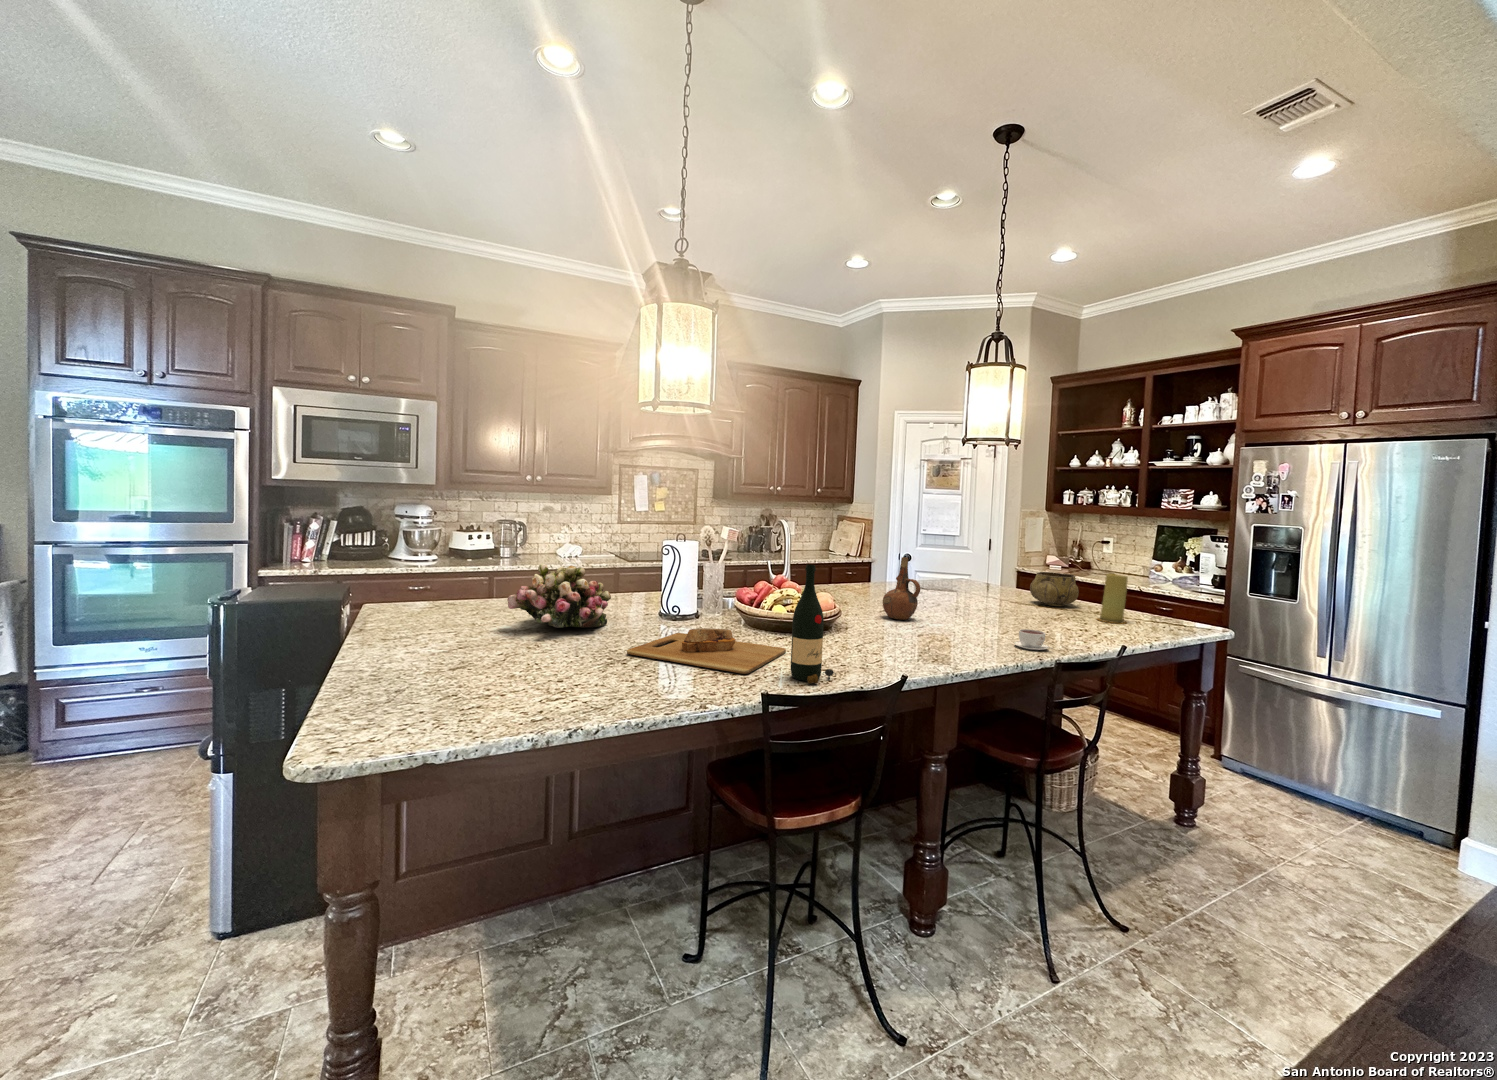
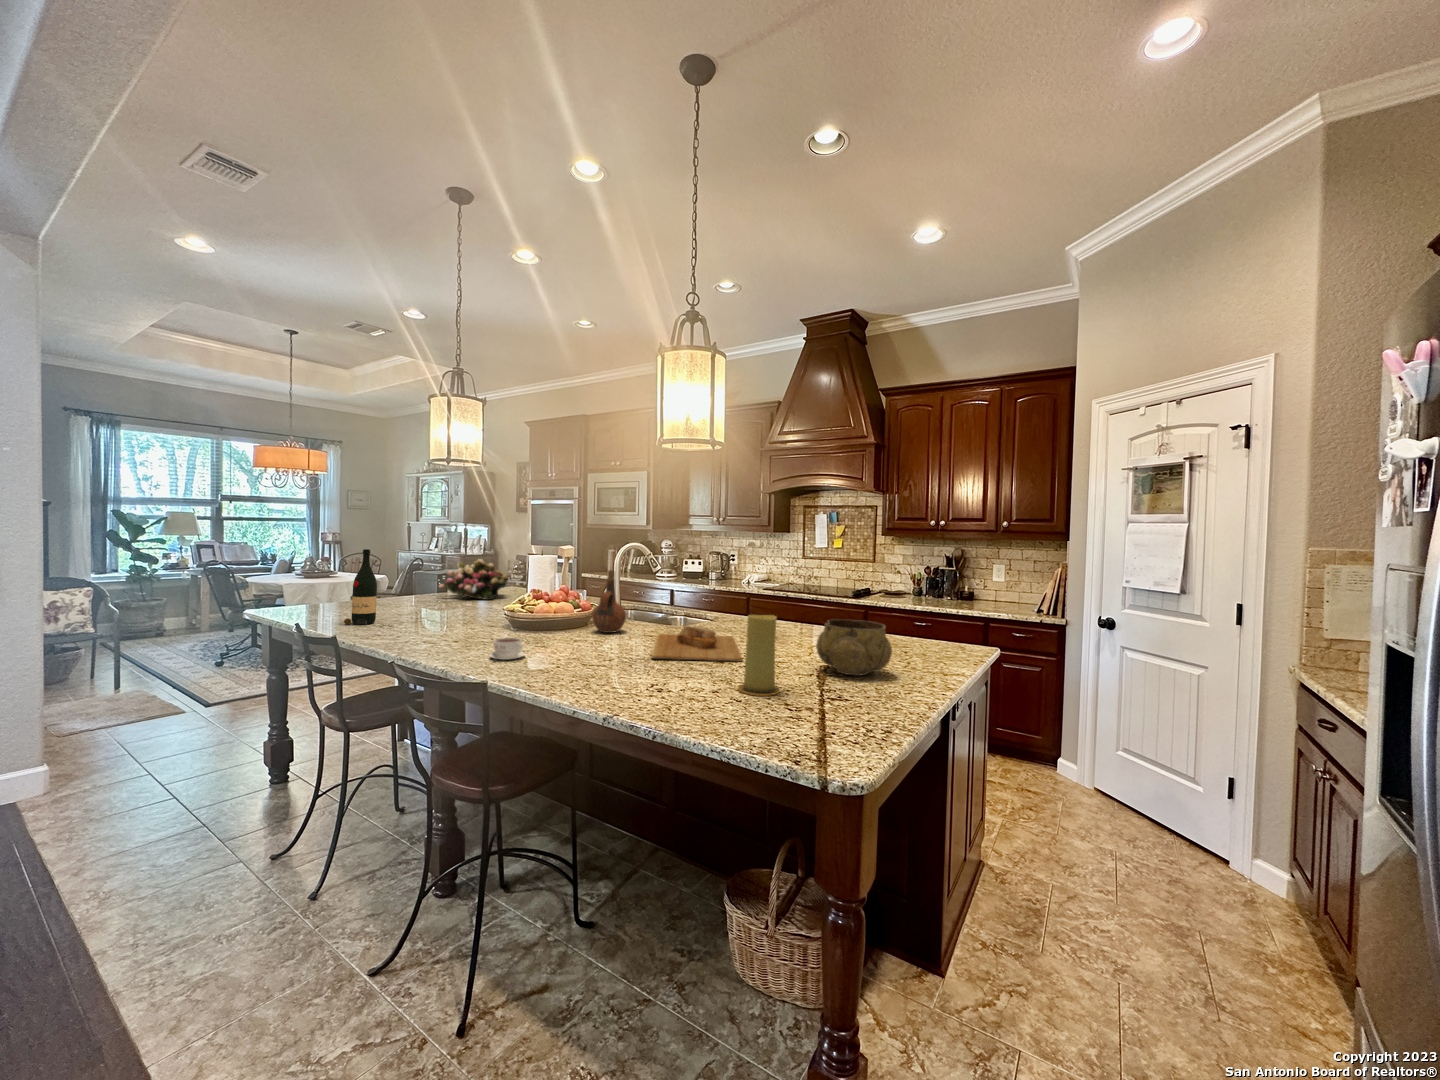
cutting board: present [627,628,786,674] -> present [651,626,742,661]

